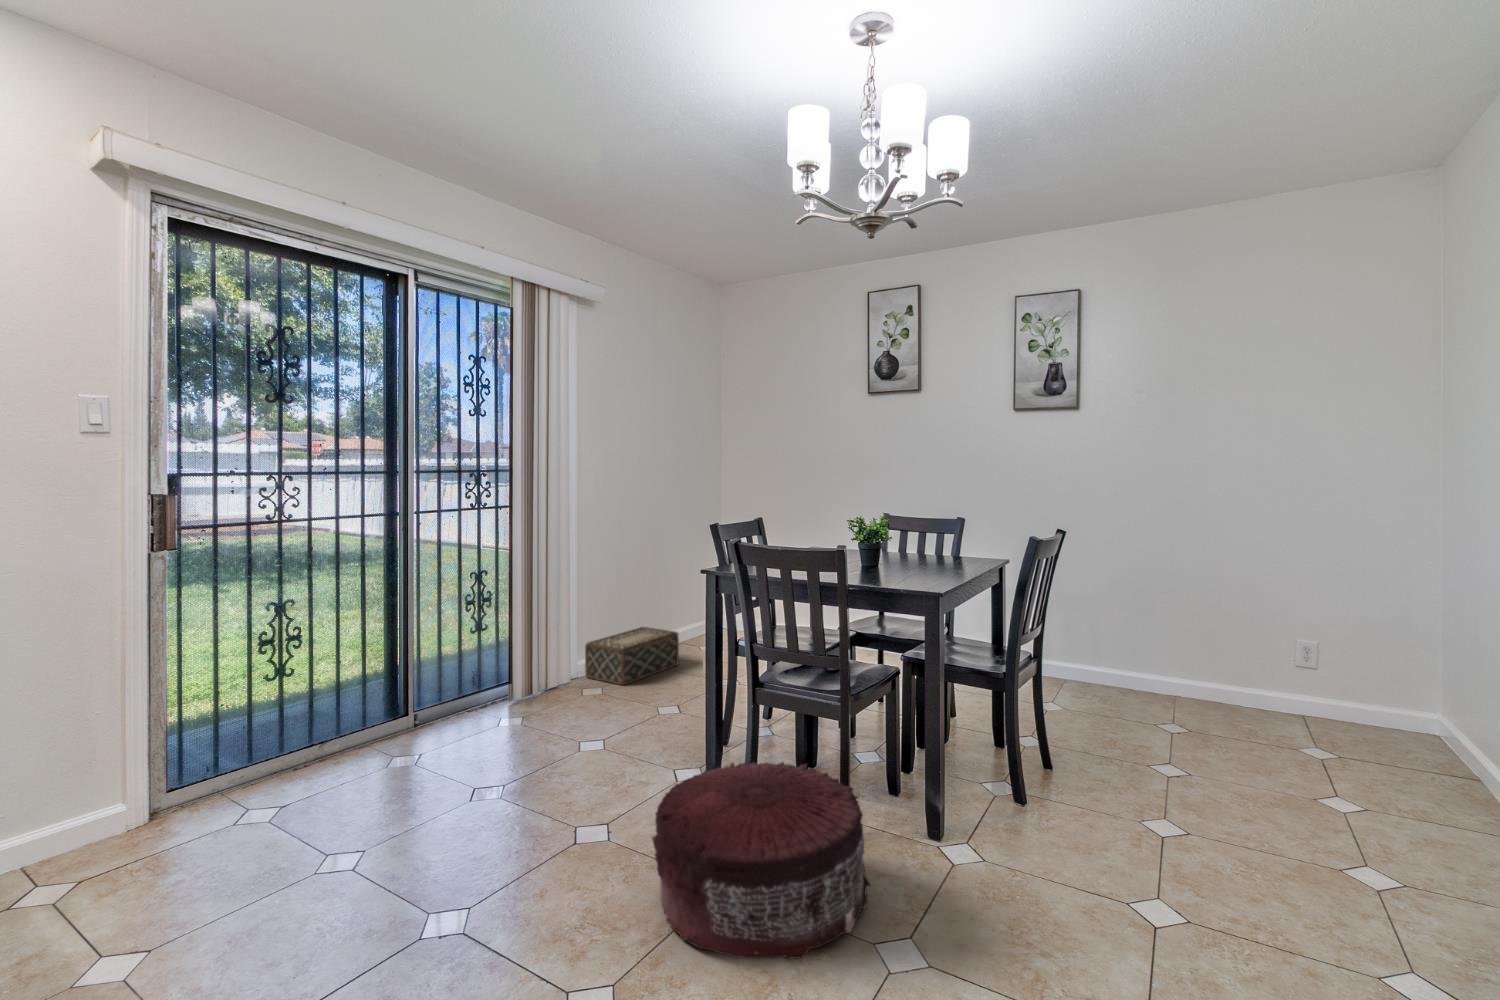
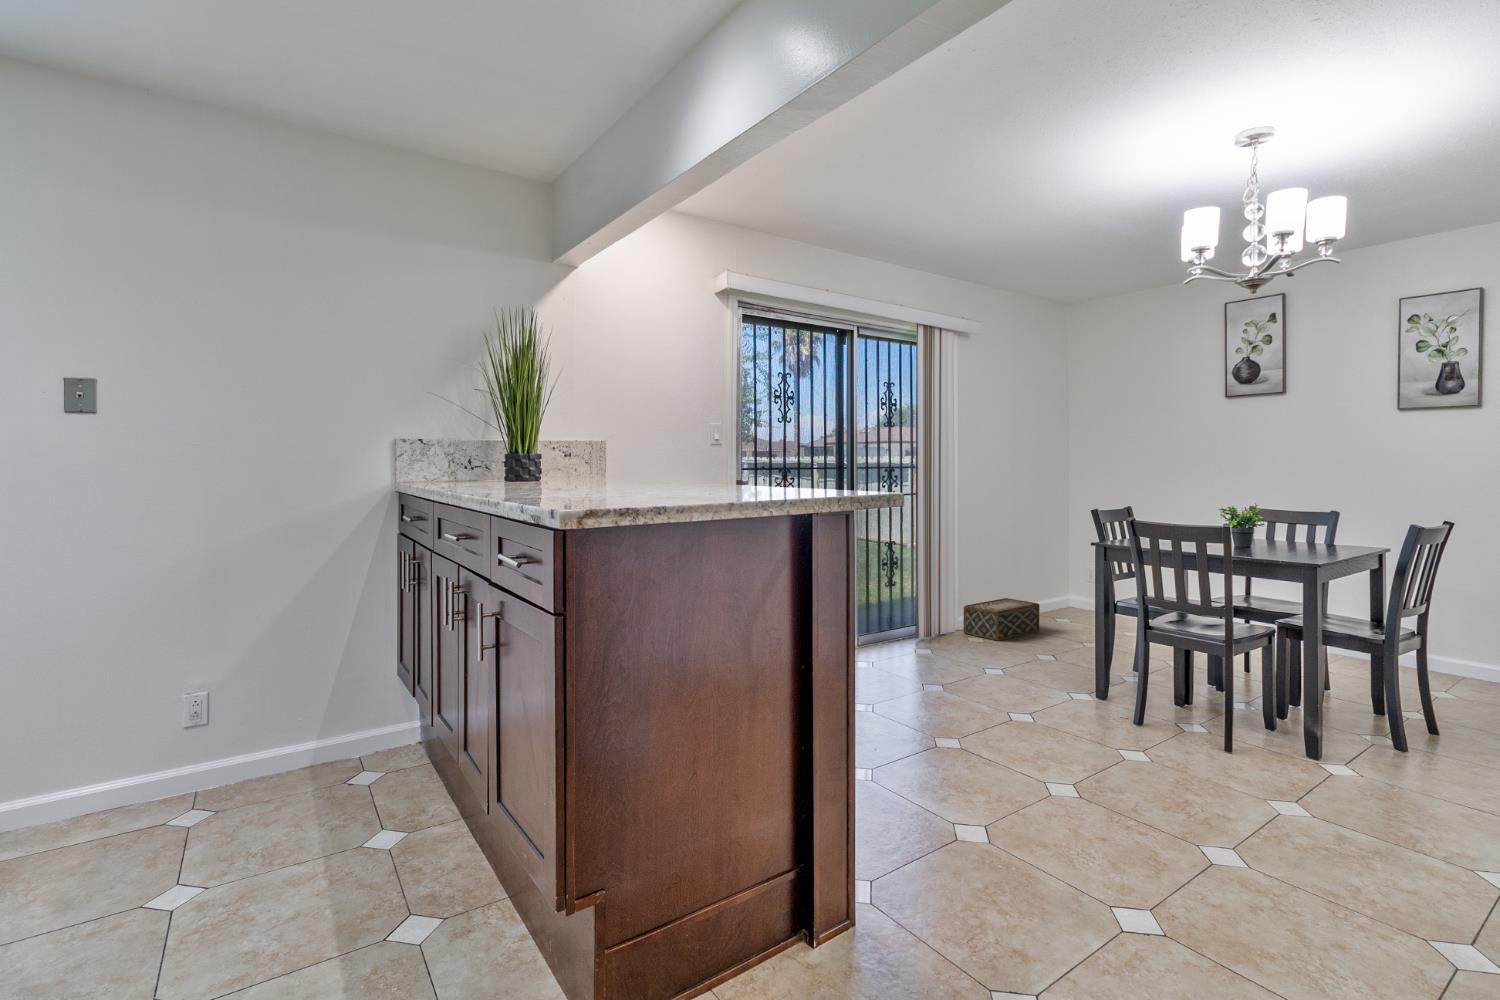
pouf: present [652,762,870,959] -> none [1082,679,1258,800]

